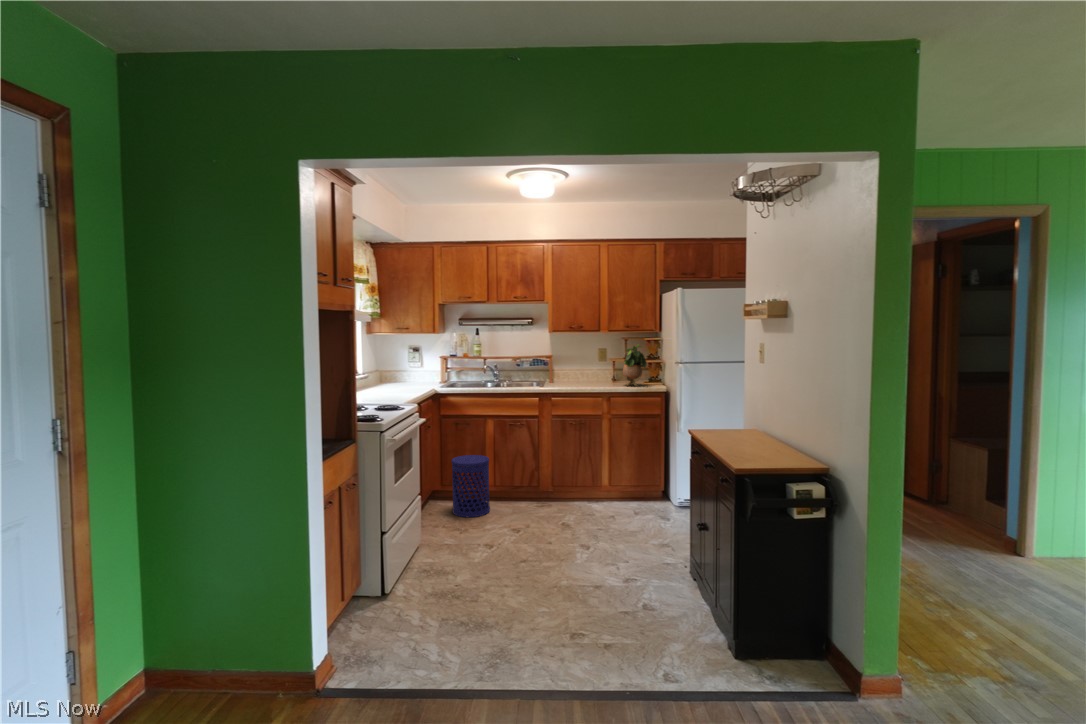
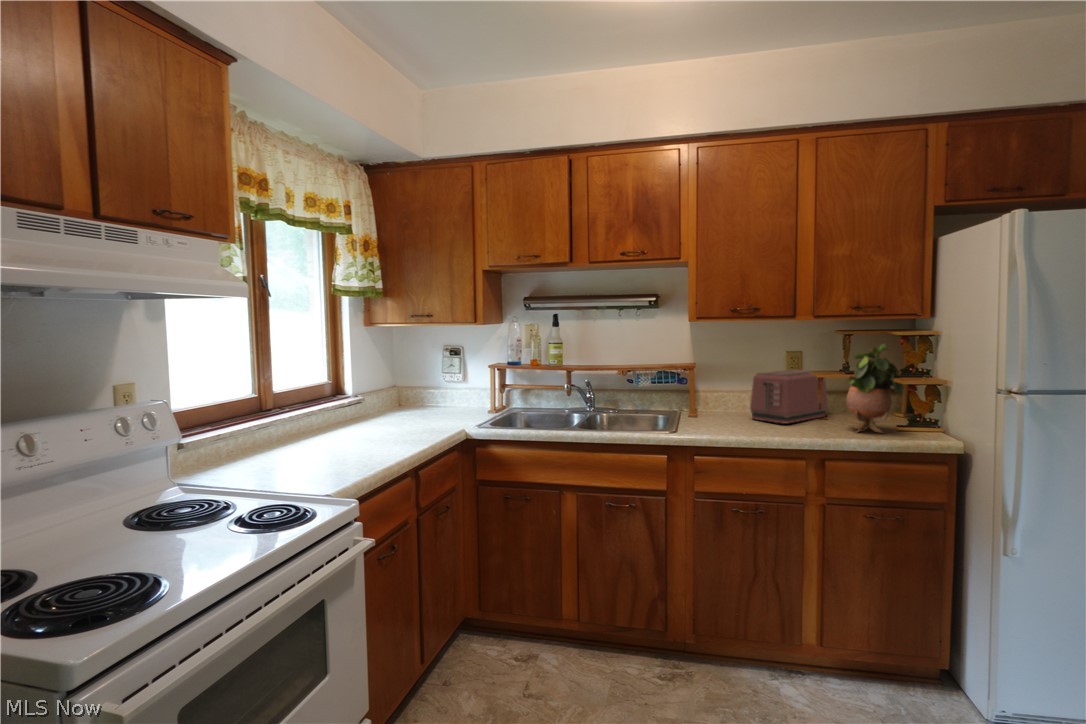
toaster: none [579,358,617,384] -> present [750,369,828,423]
waste bin: present [452,455,490,517] -> none [485,564,563,706]

